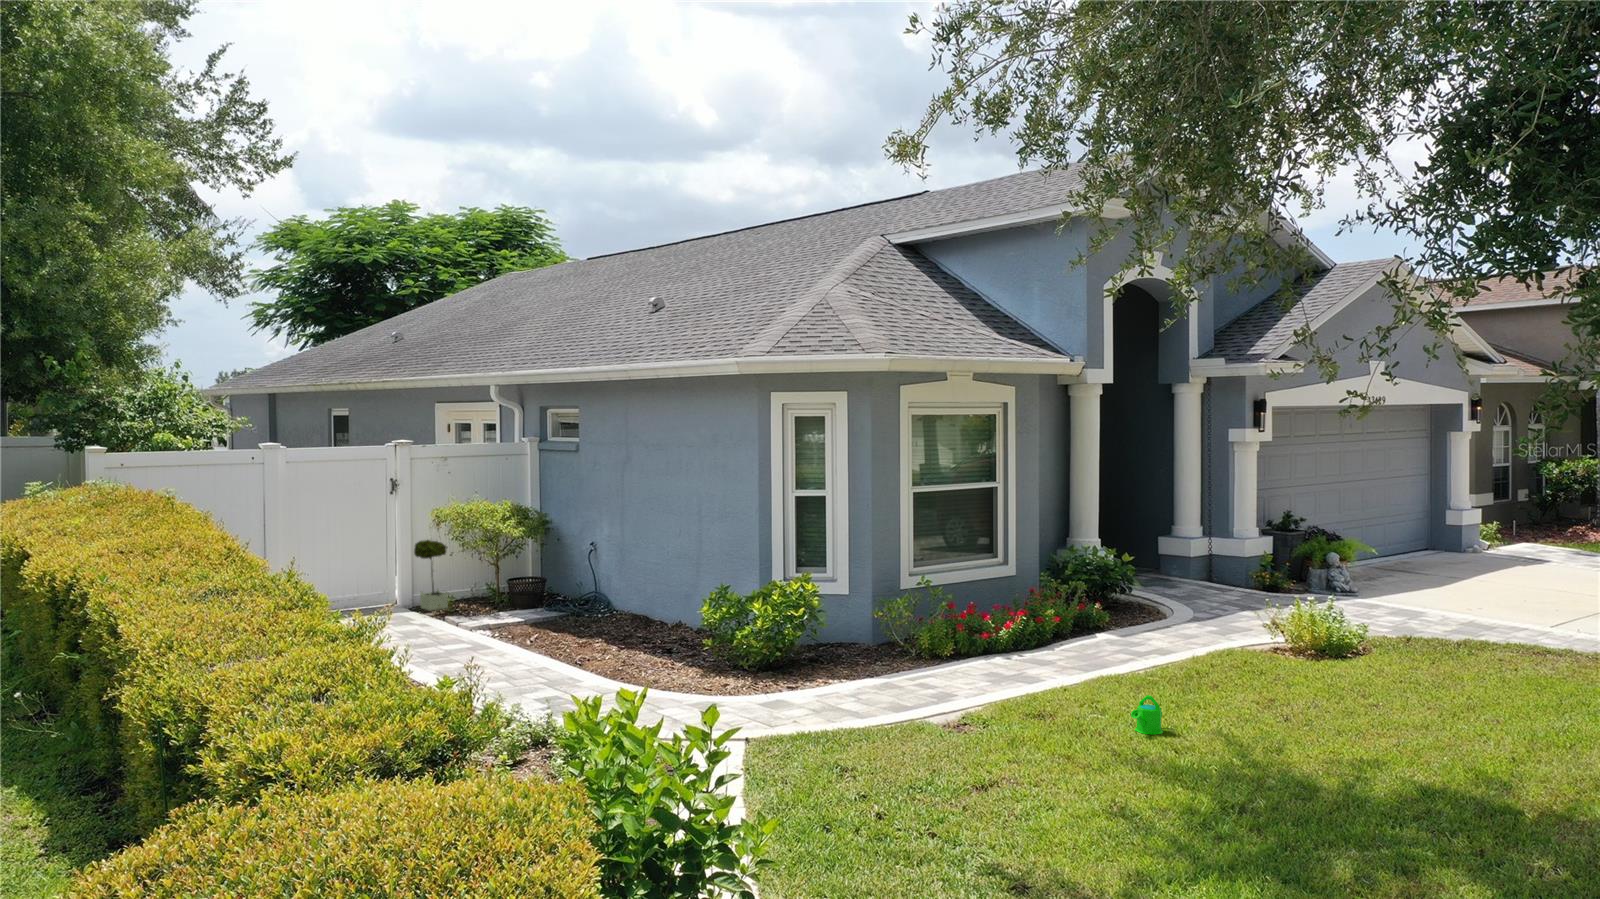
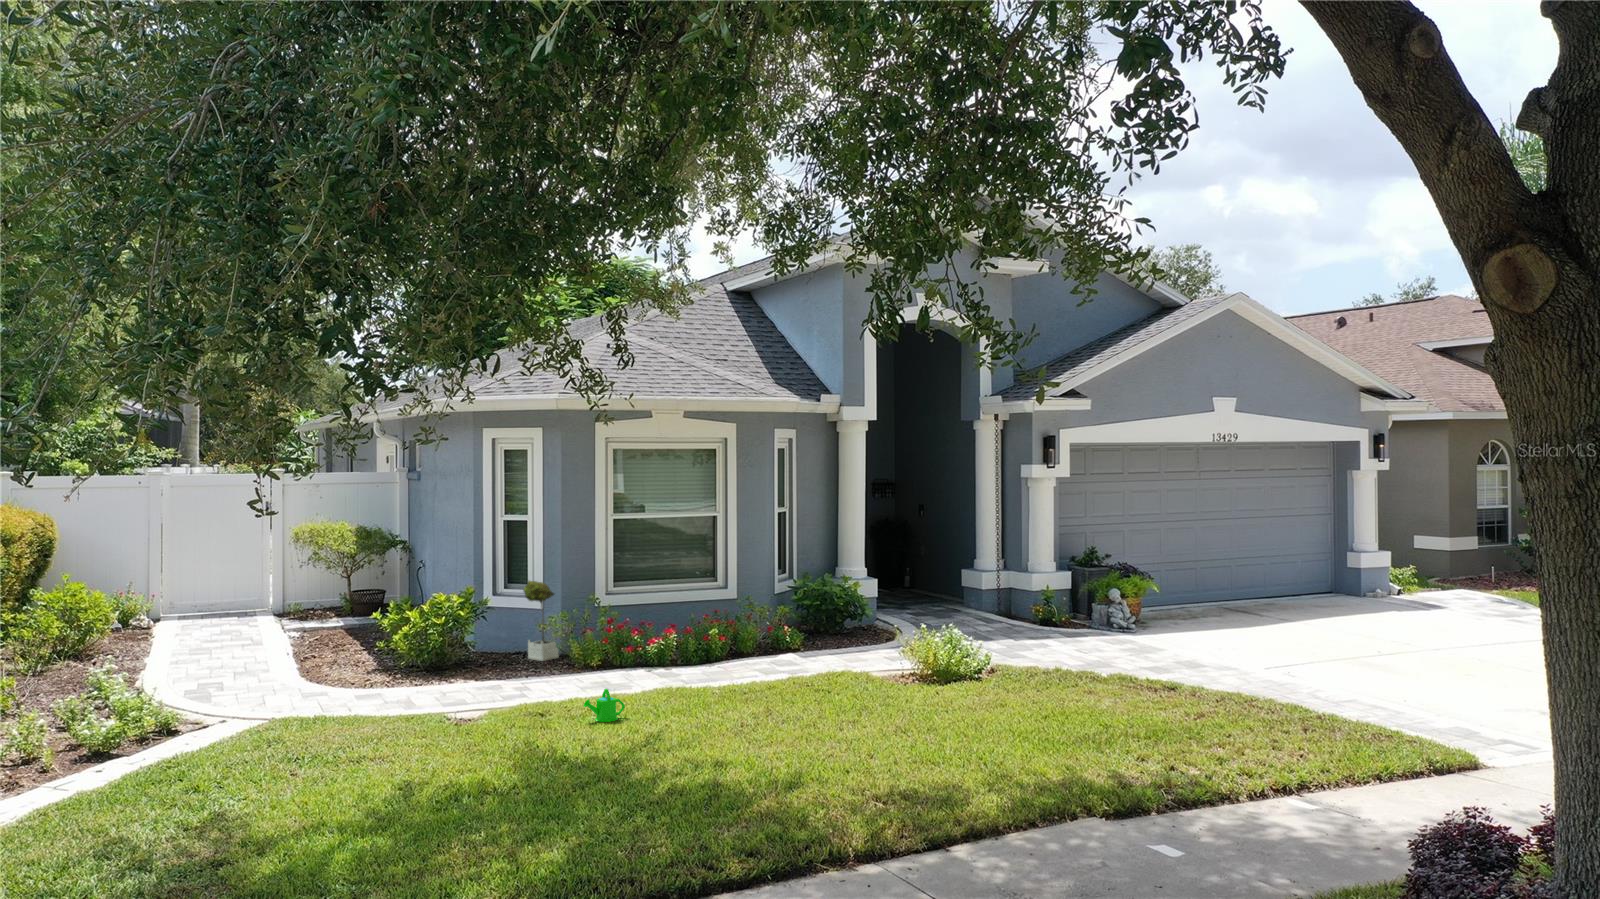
potted tree: present [414,540,448,610] -> present [524,581,559,661]

